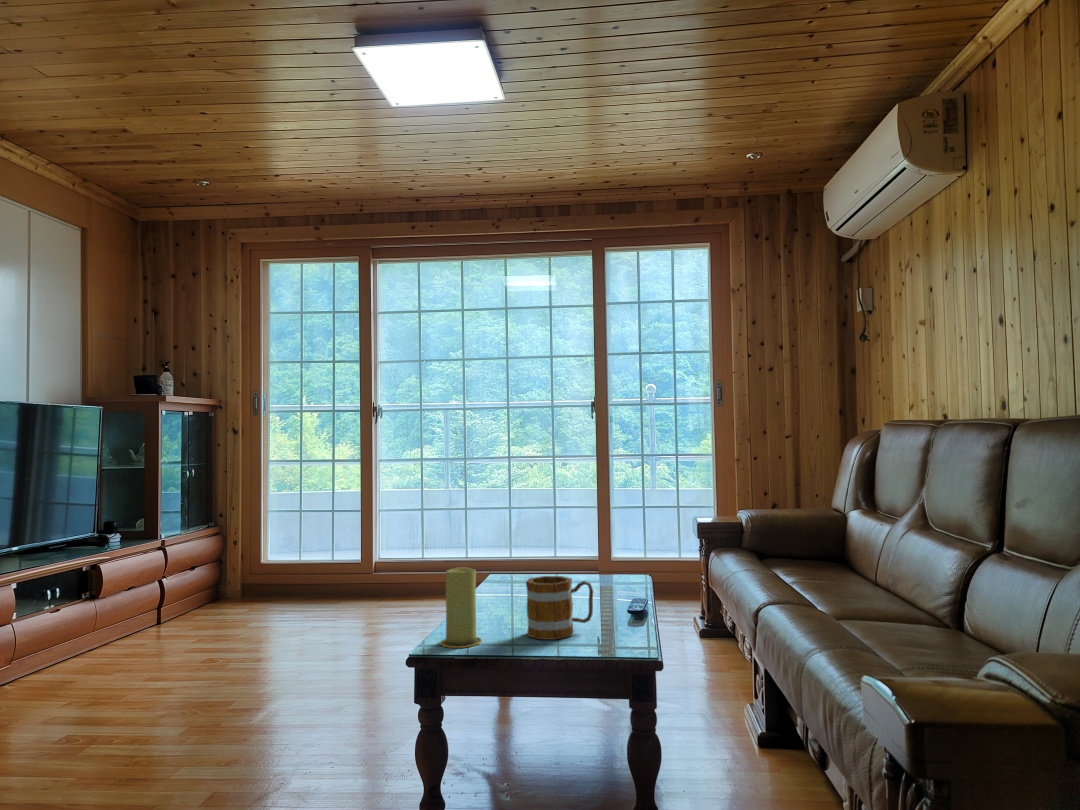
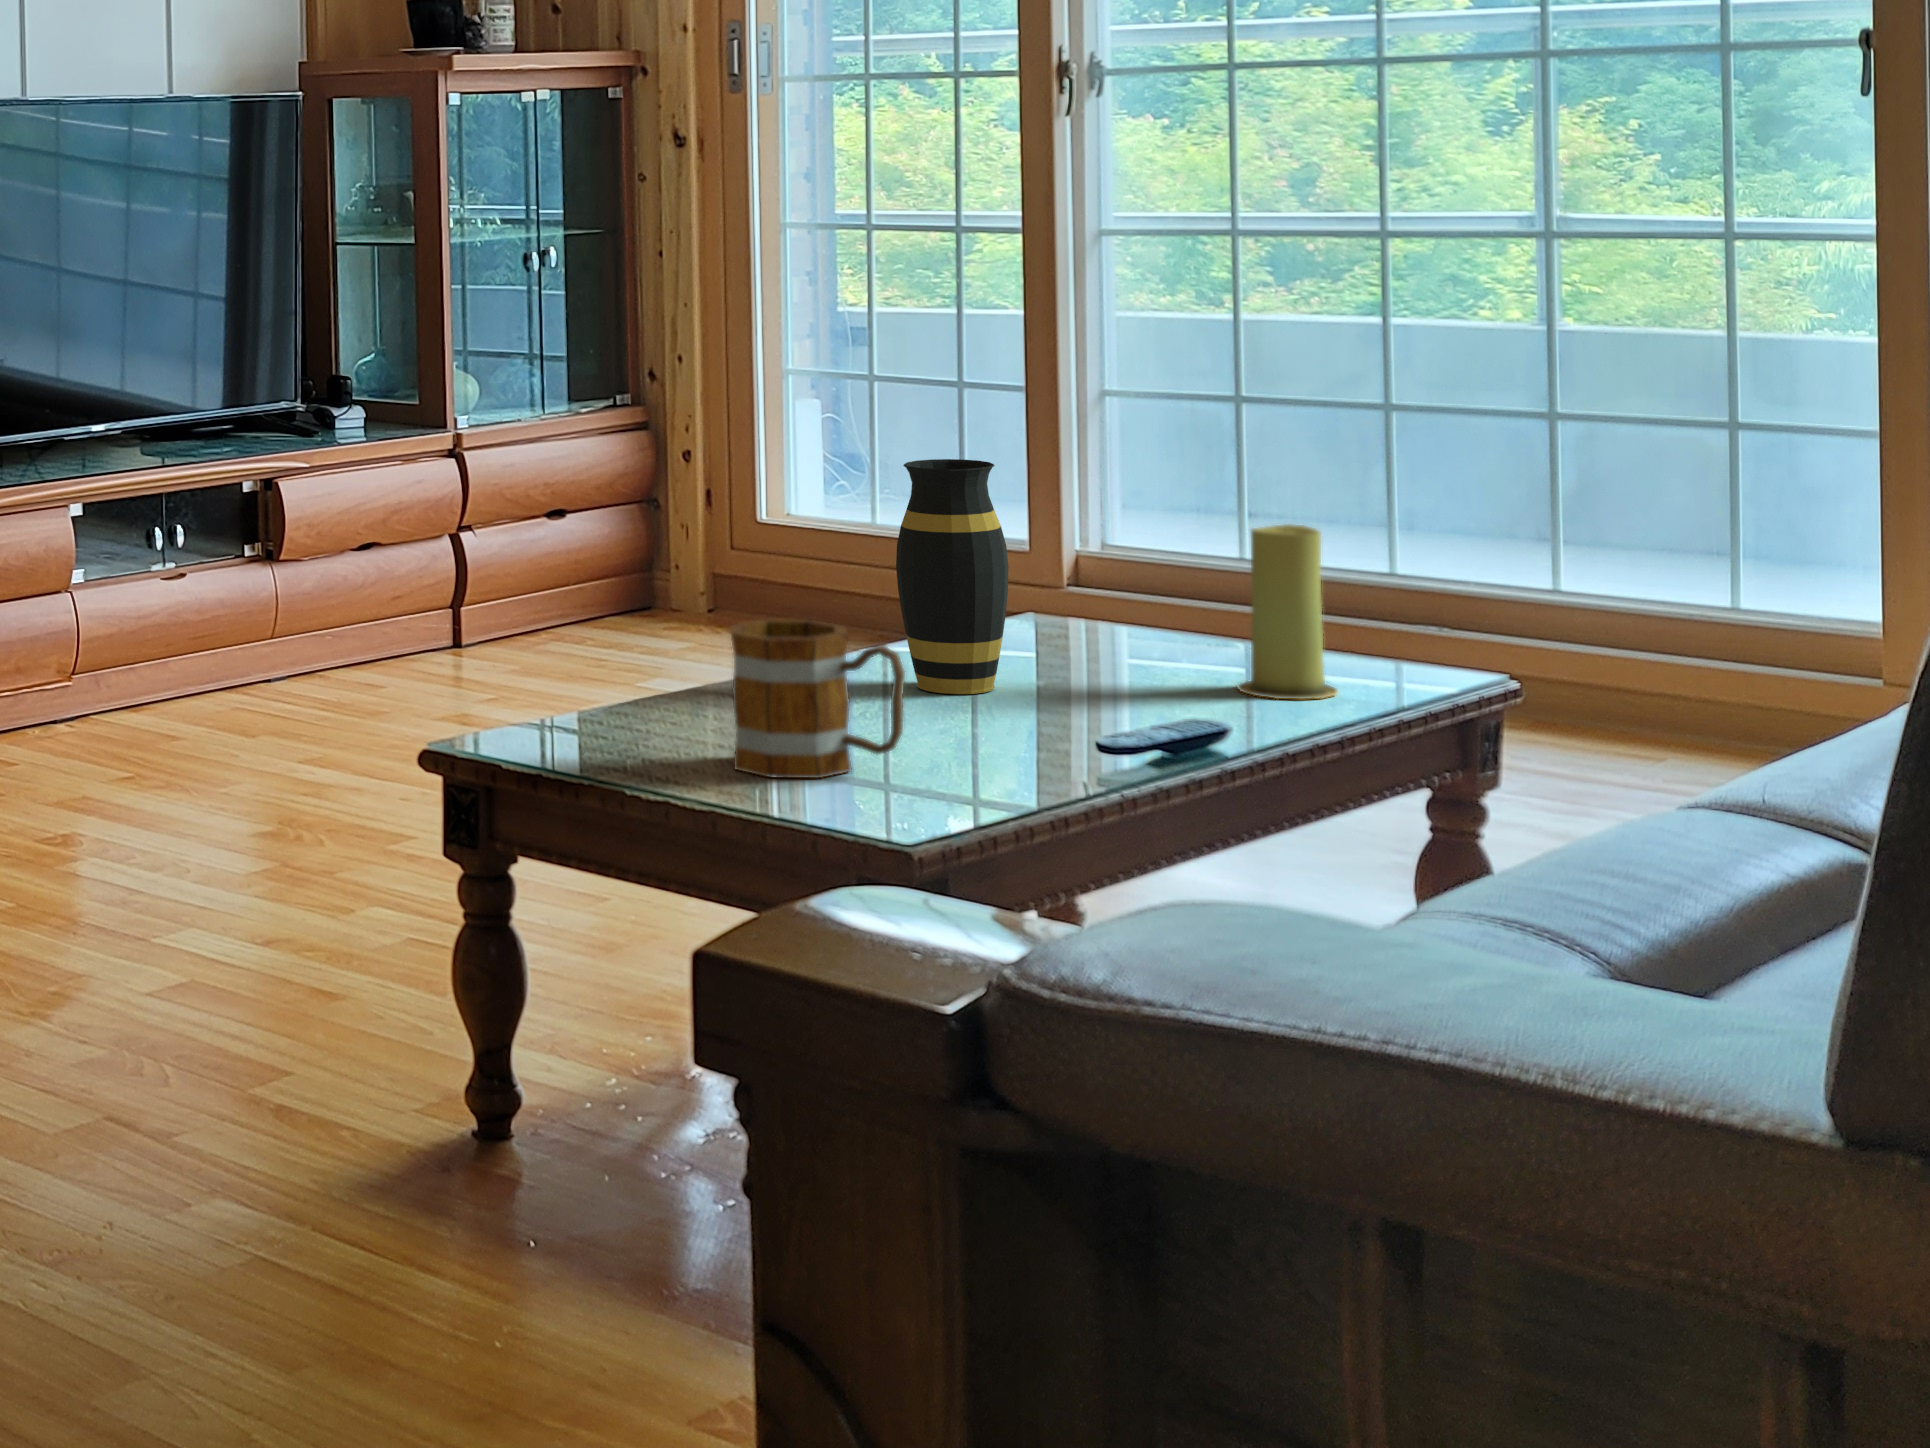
vase: none [502,517,540,601] -> present [896,459,1008,694]
candle: present [440,567,482,648] -> present [1238,524,1338,699]

